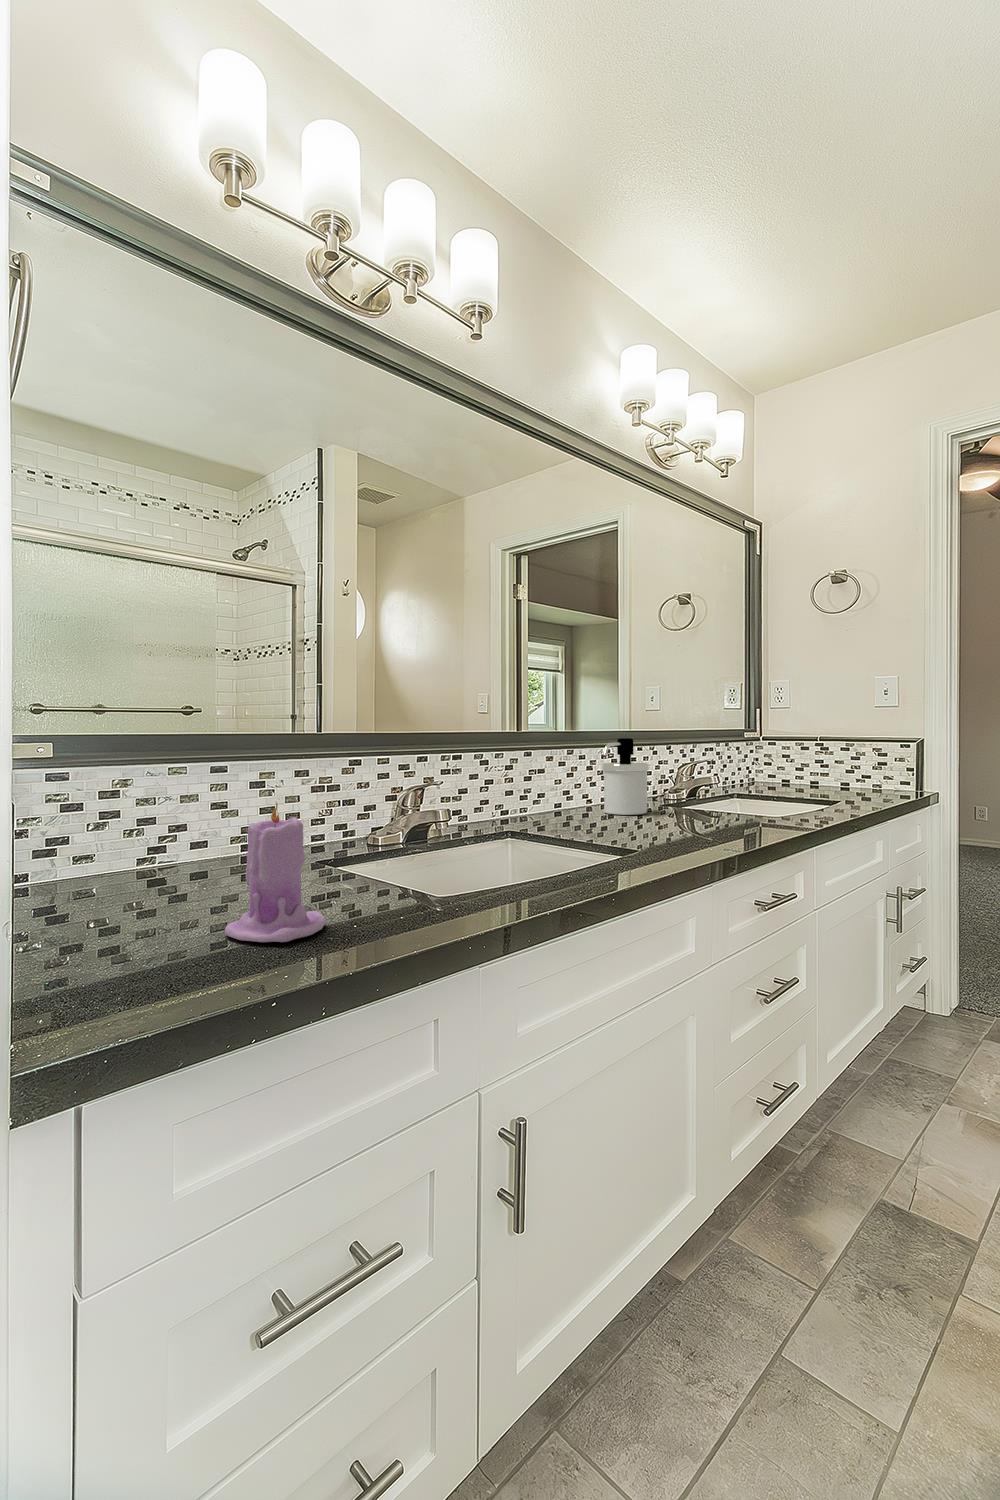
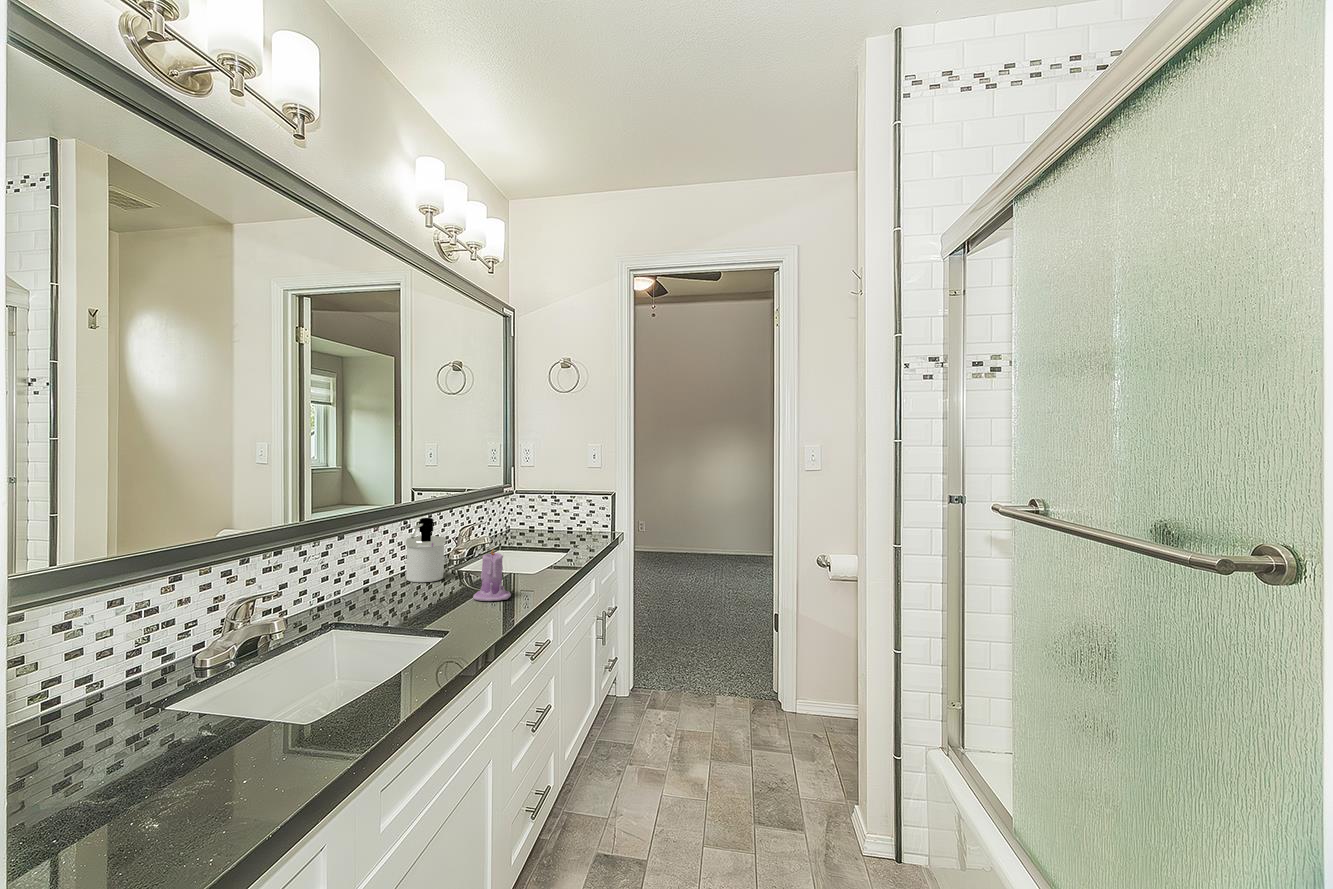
candle: present [225,802,326,942] -> present [473,548,511,601]

